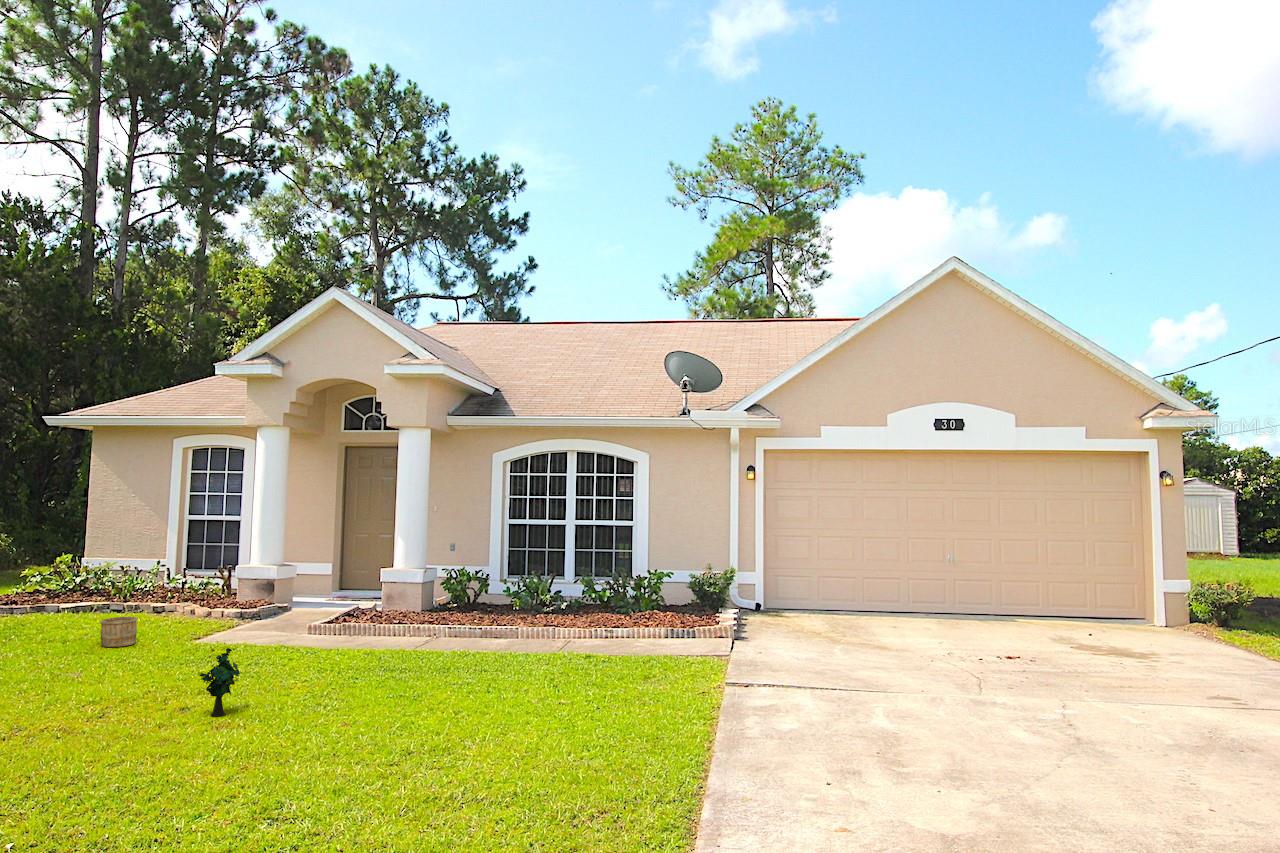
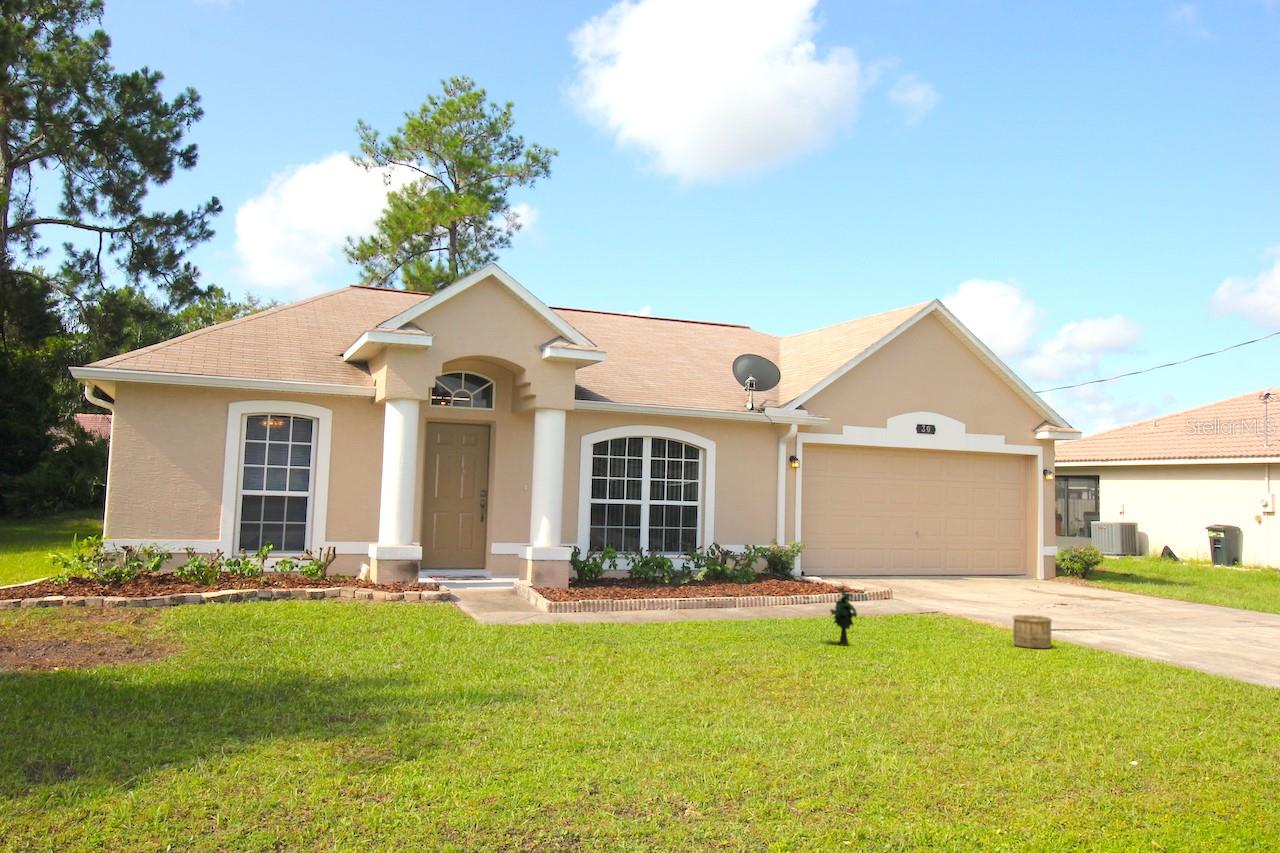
wooden bucket: present [100,617,138,647] -> present [1013,615,1052,648]

